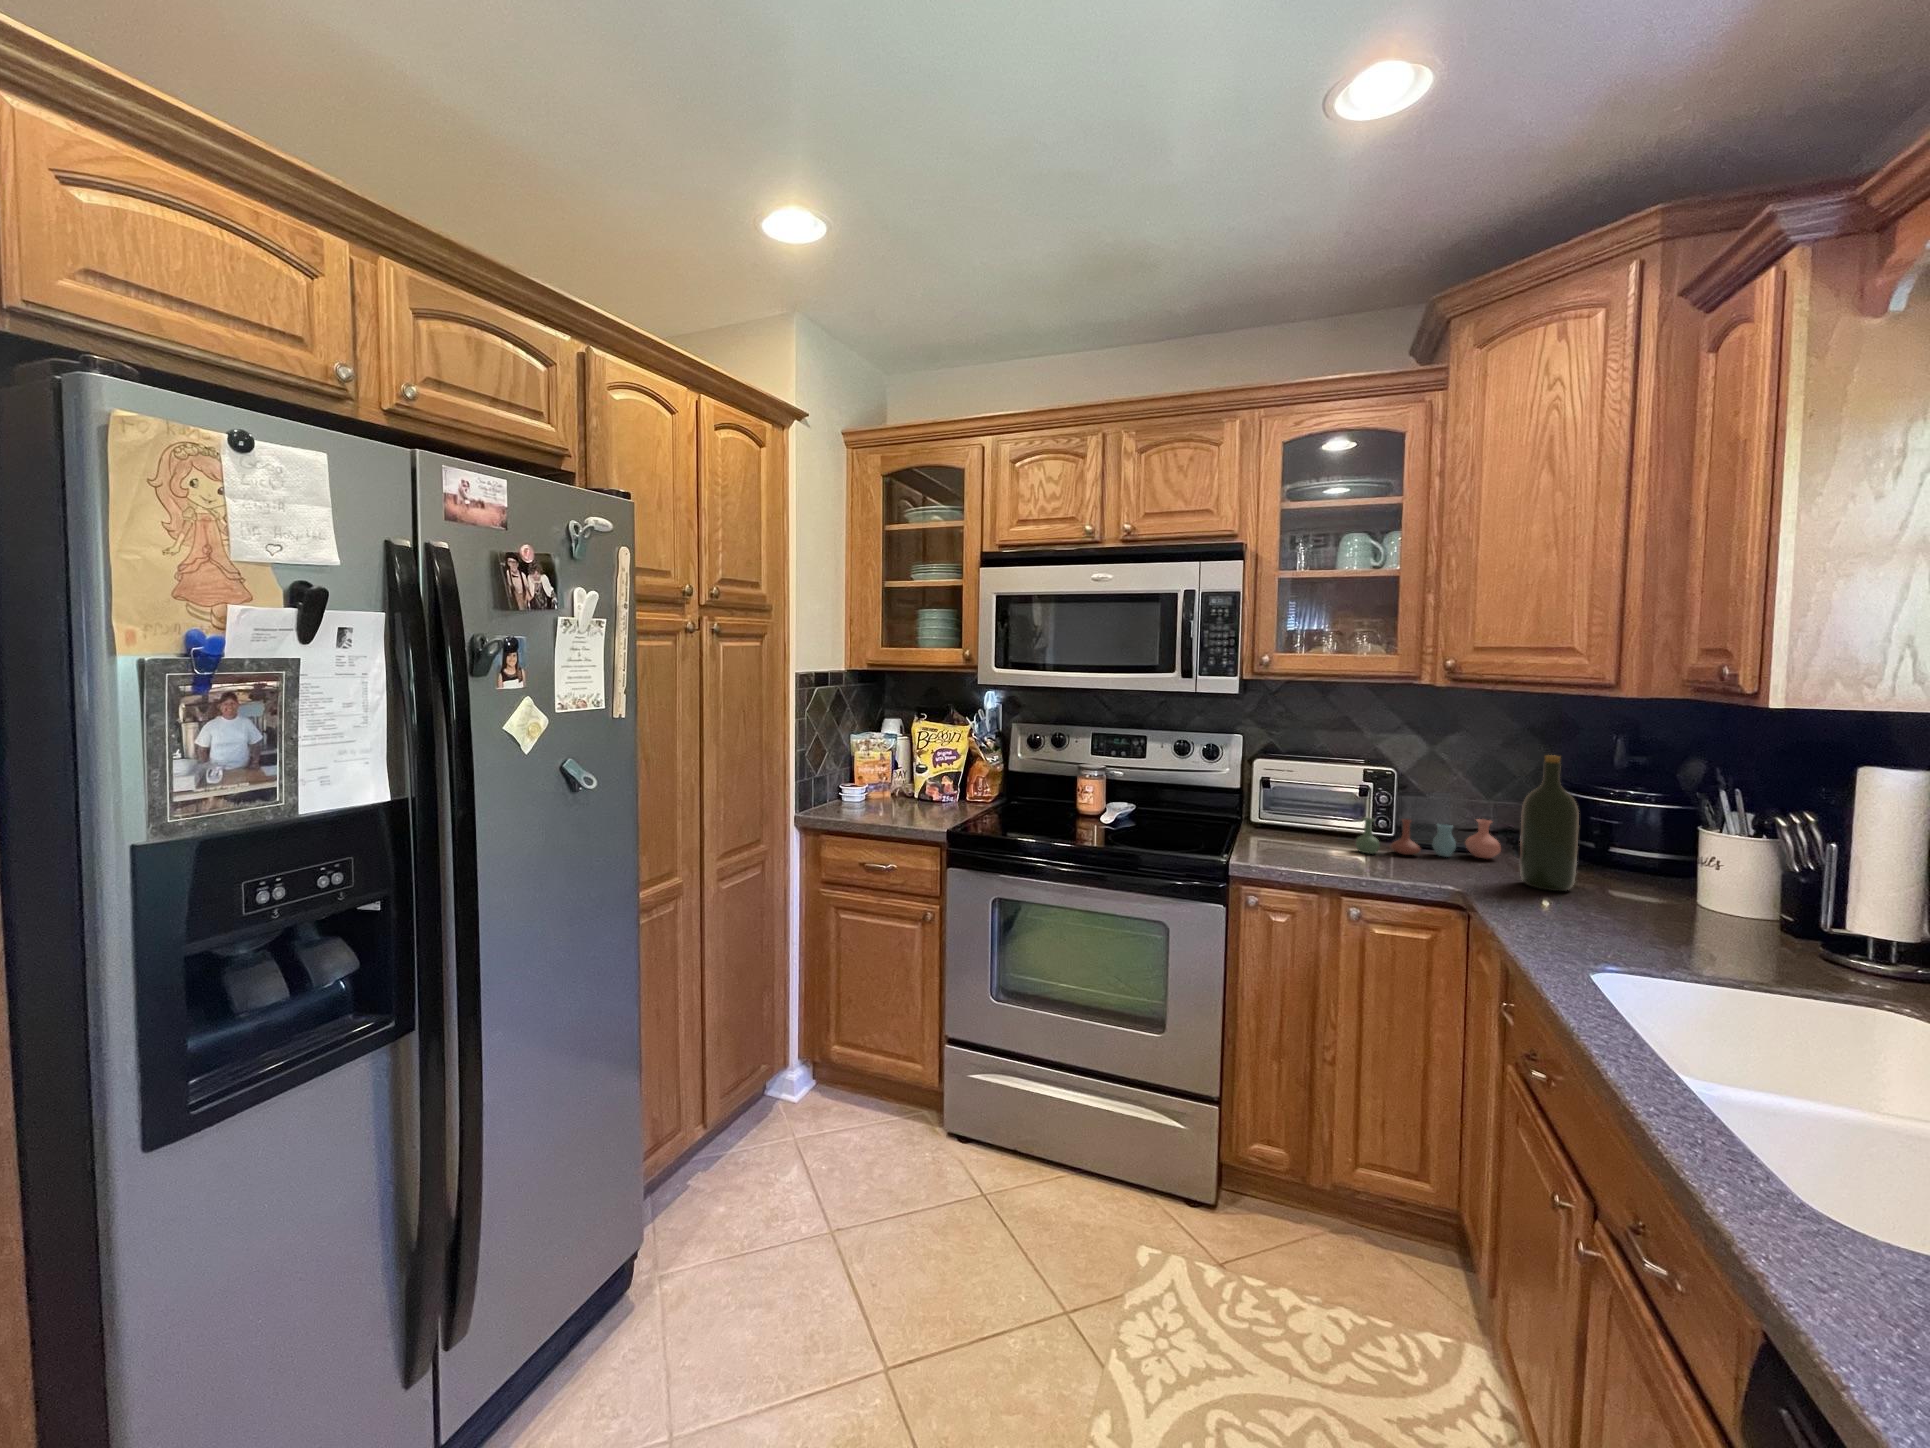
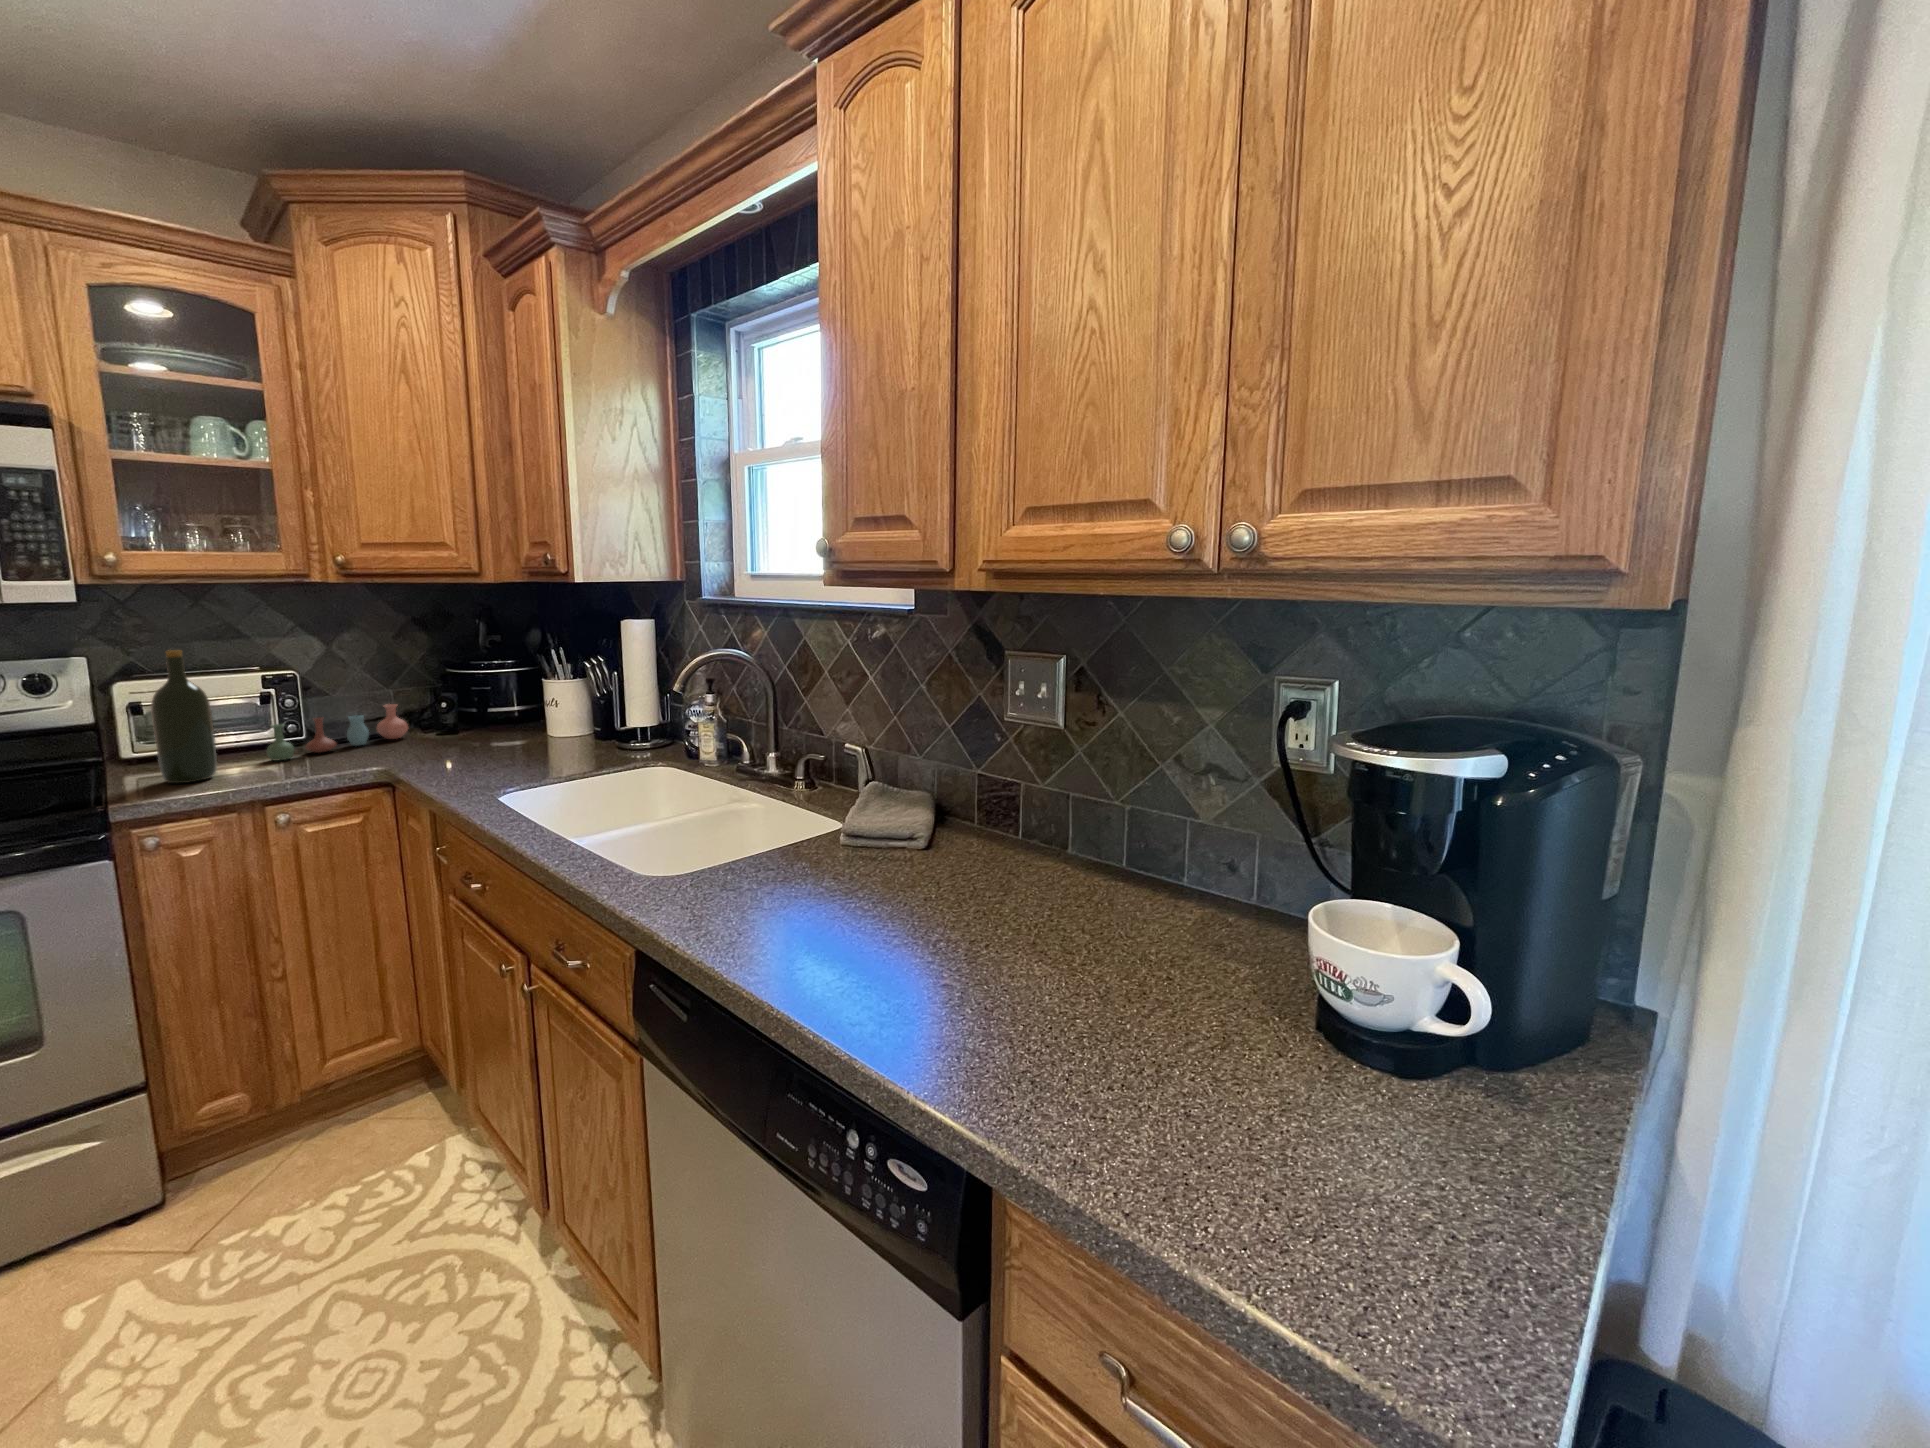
wine bottle: present [1520,755,1579,891] -> present [151,650,217,783]

